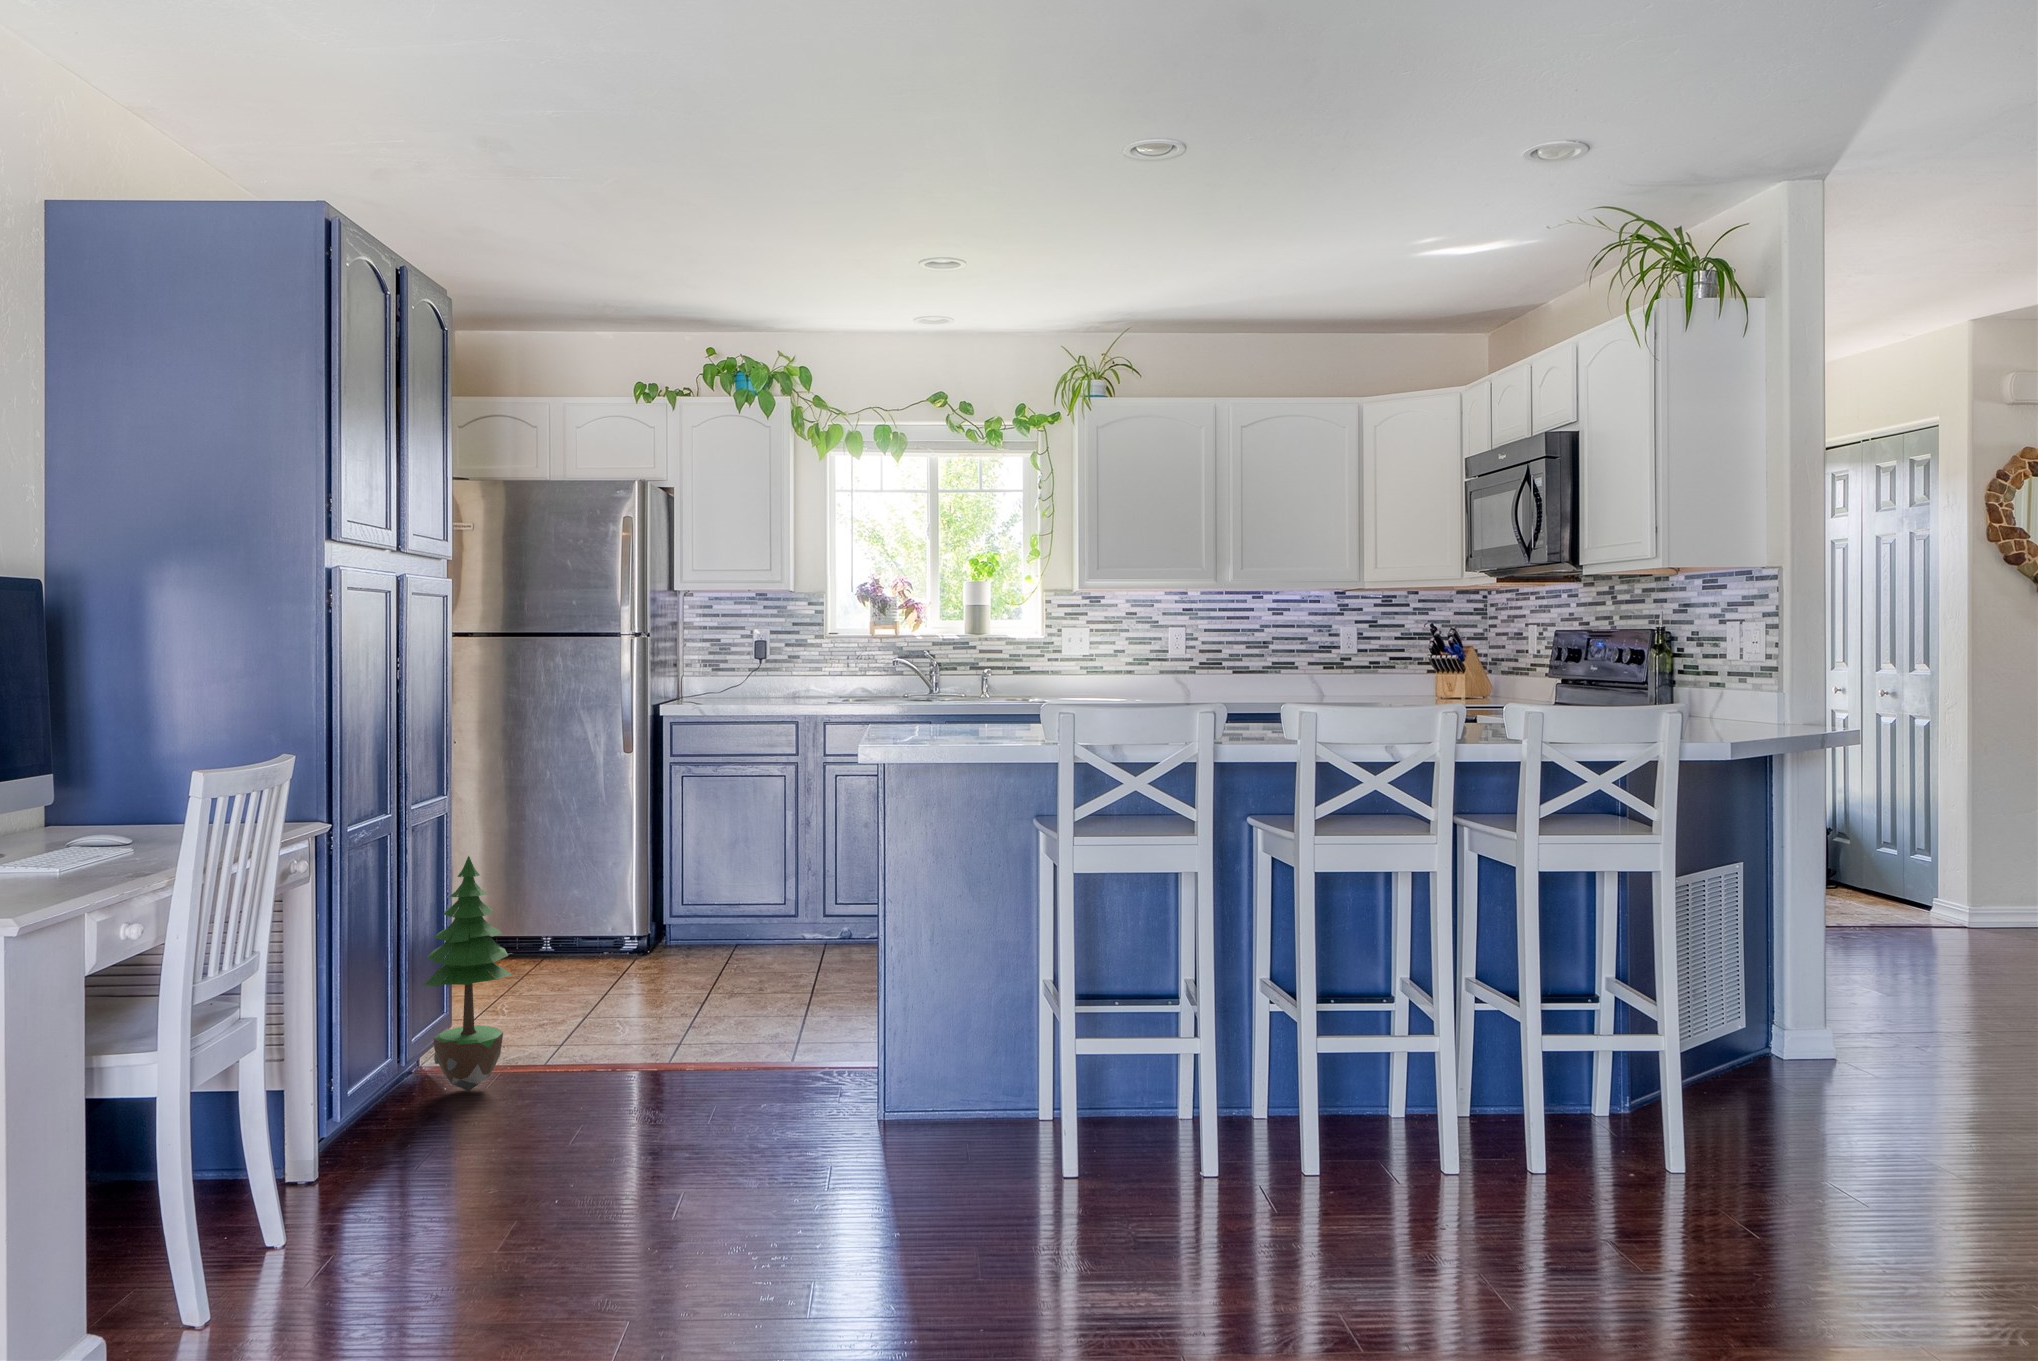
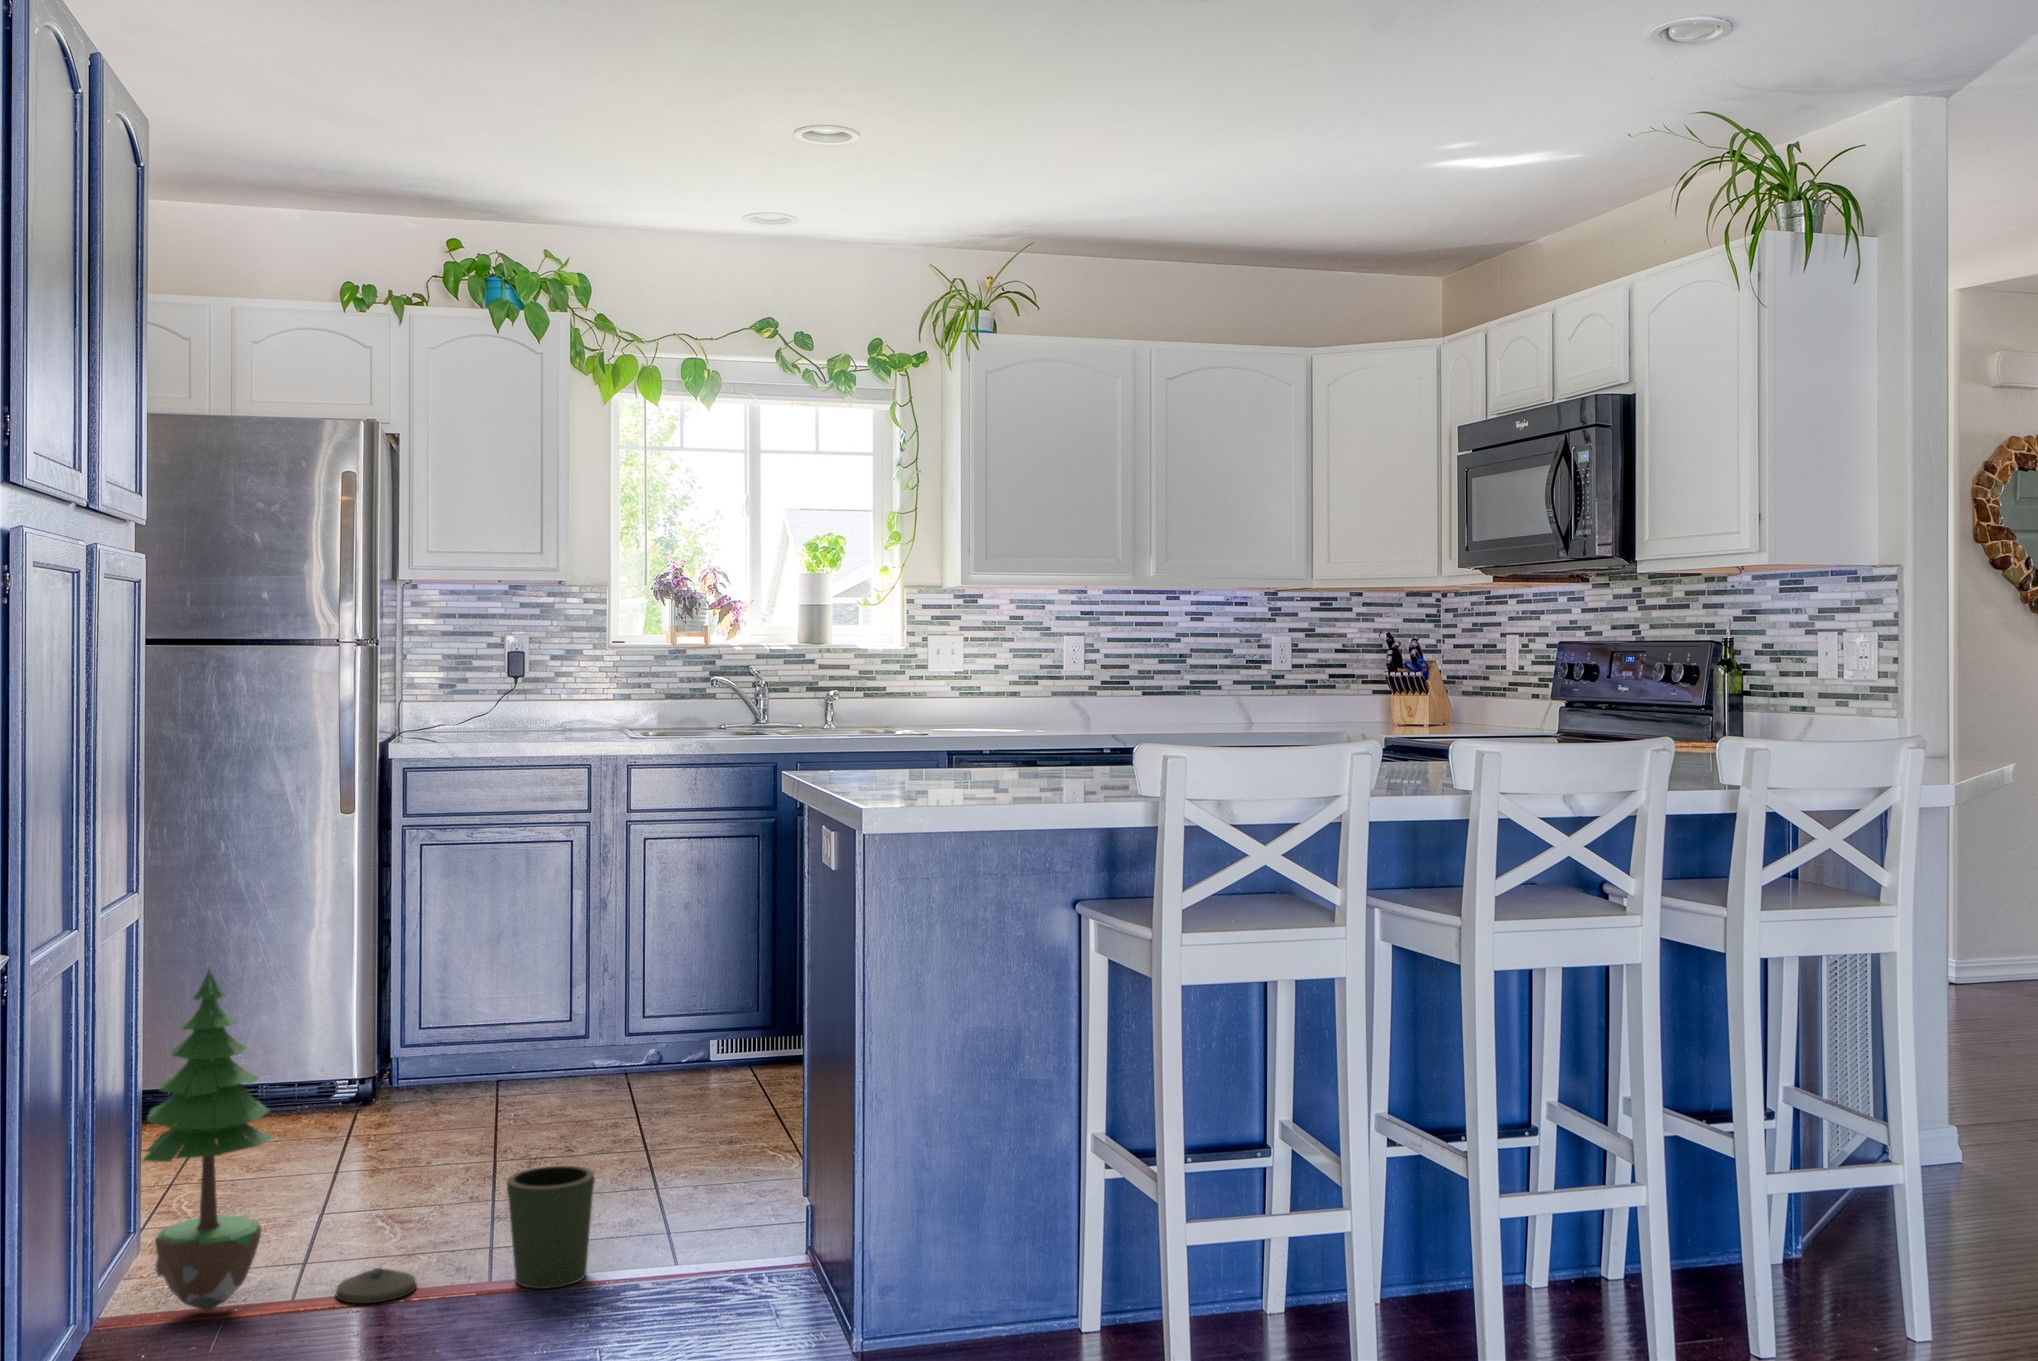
trash can: none [553,1007,728,1094] -> present [336,1166,595,1303]

